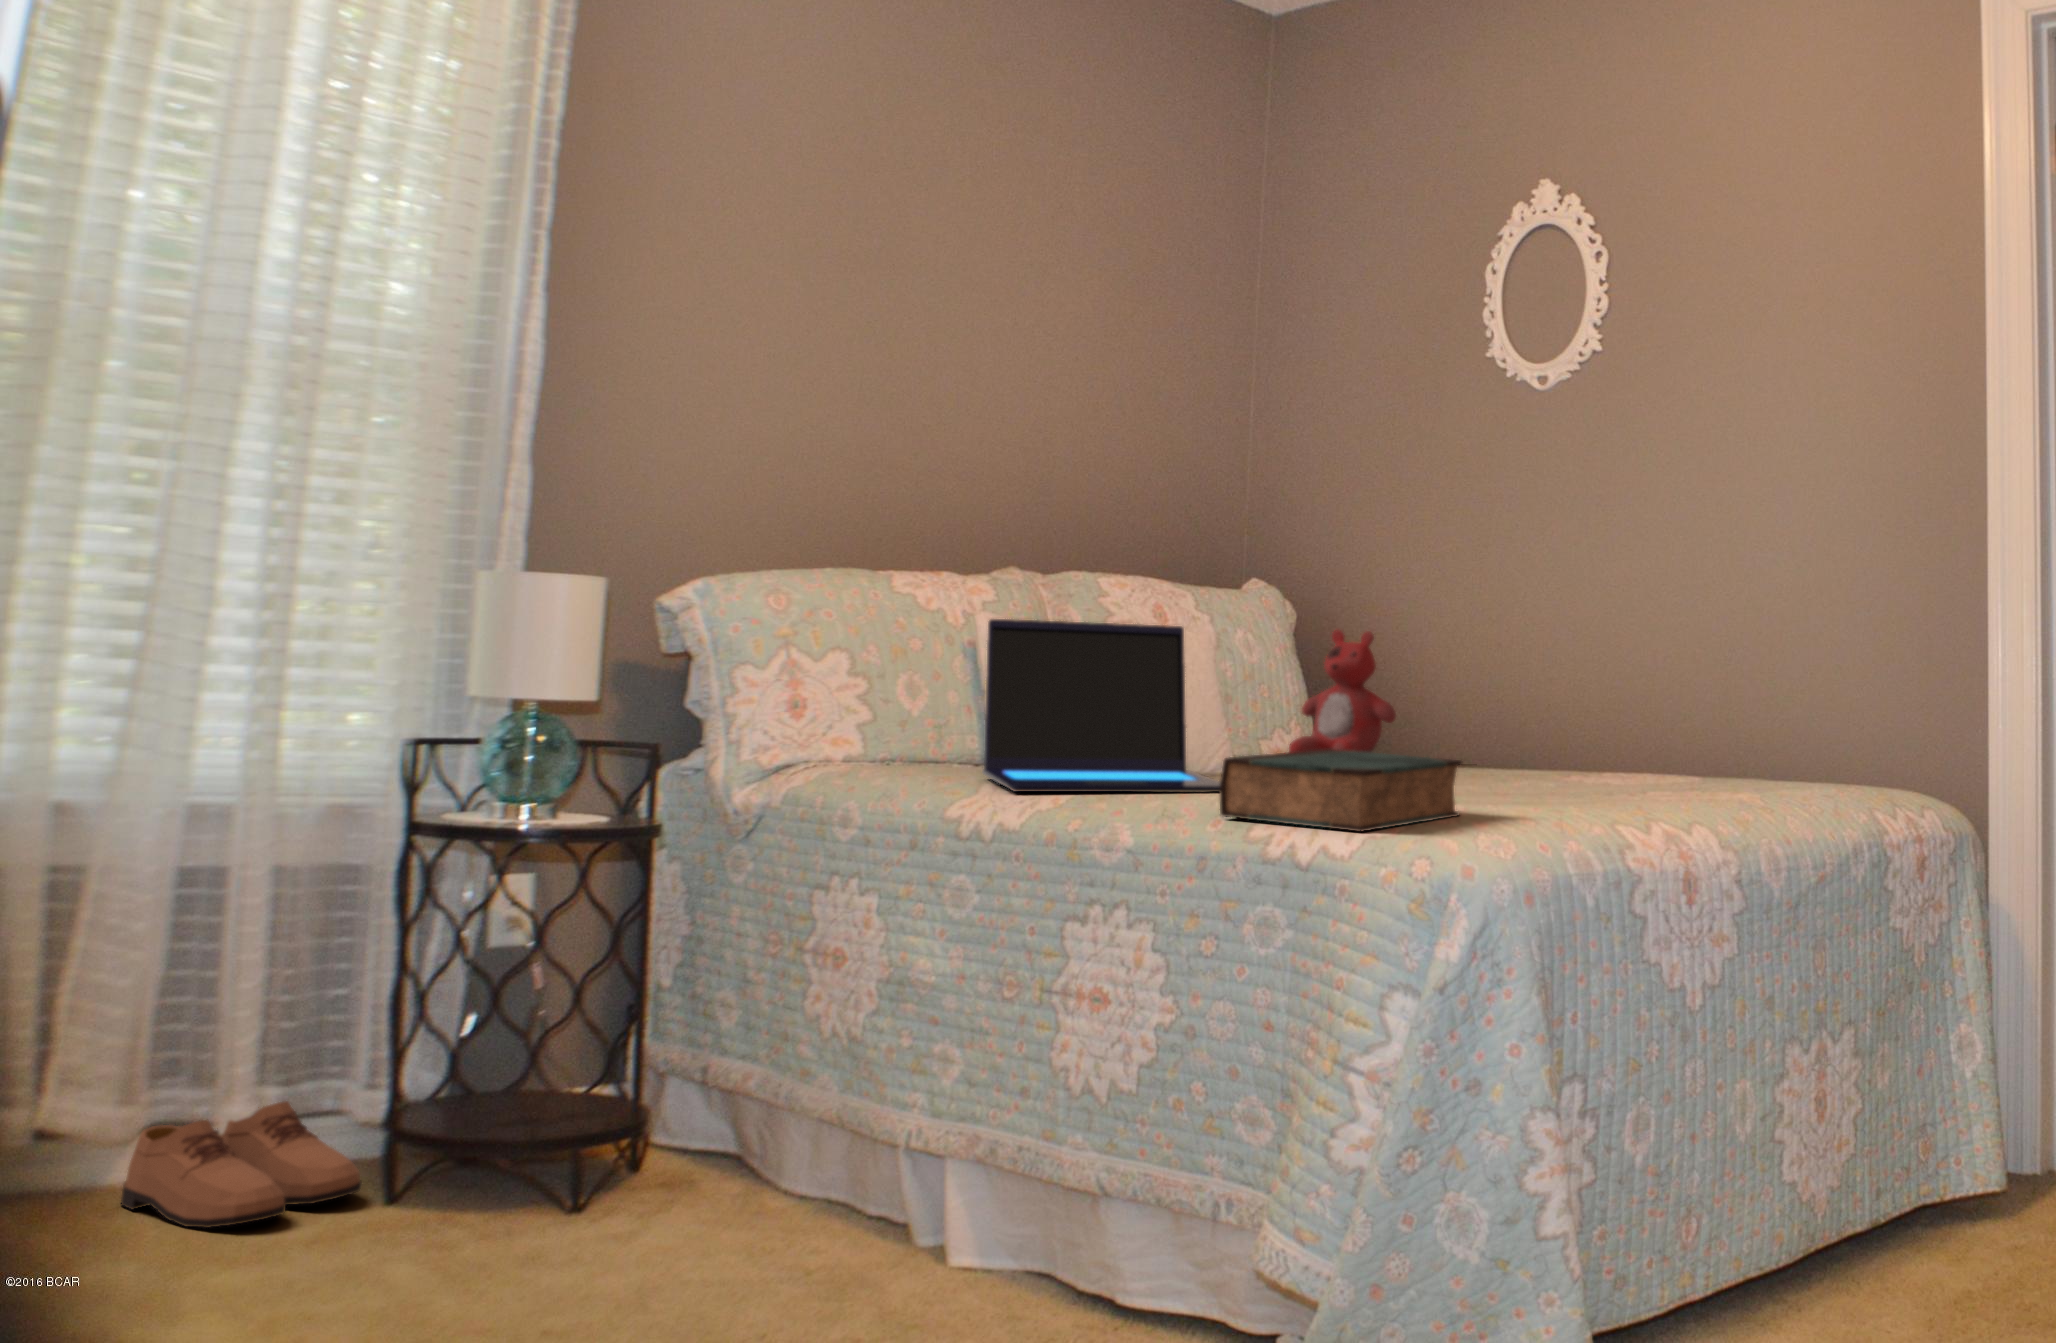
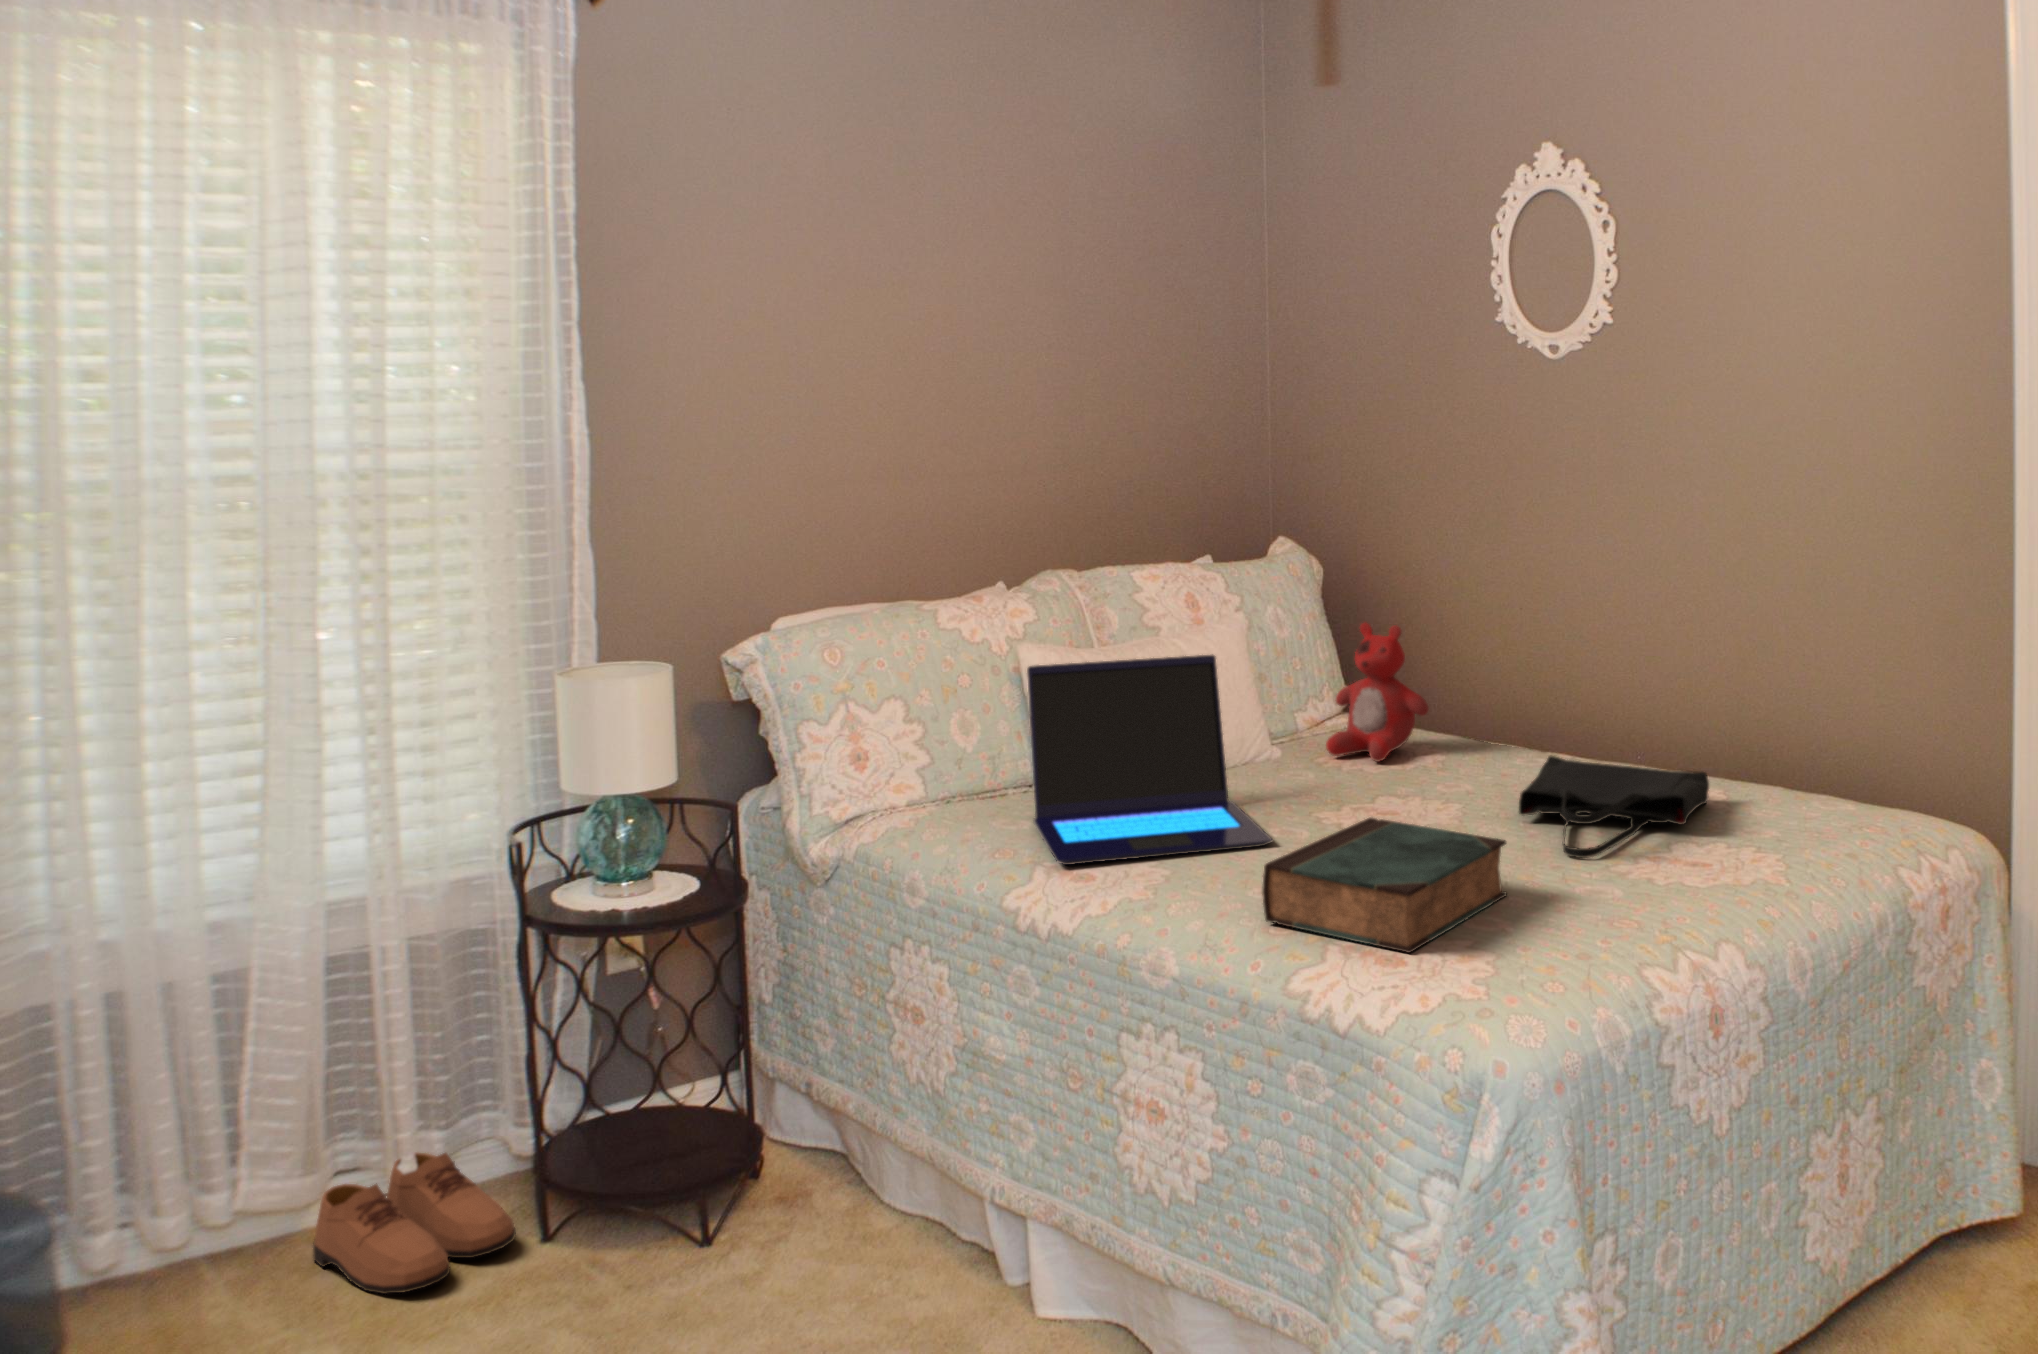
tote bag: none [1478,744,1666,803] -> present [1519,756,1709,858]

